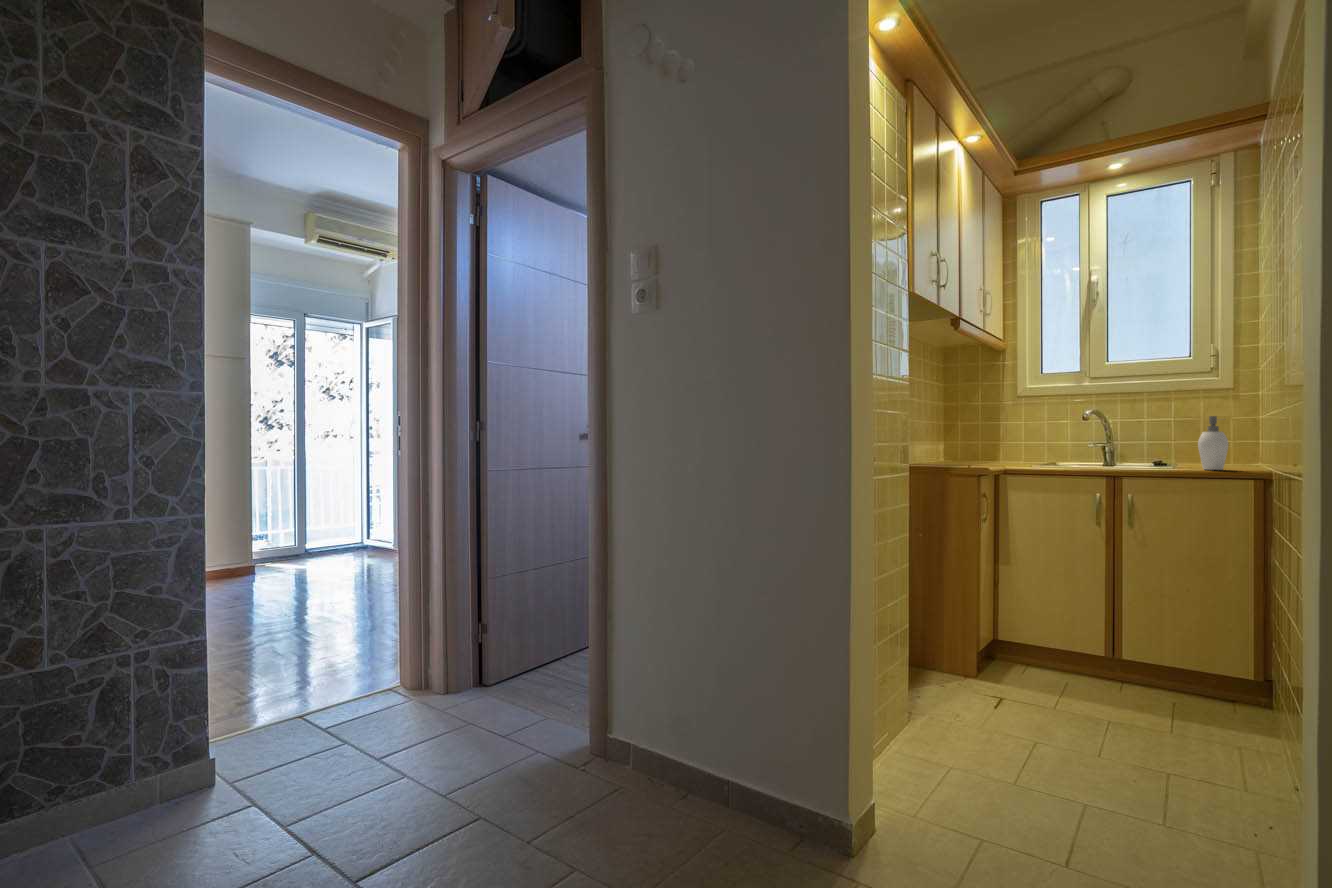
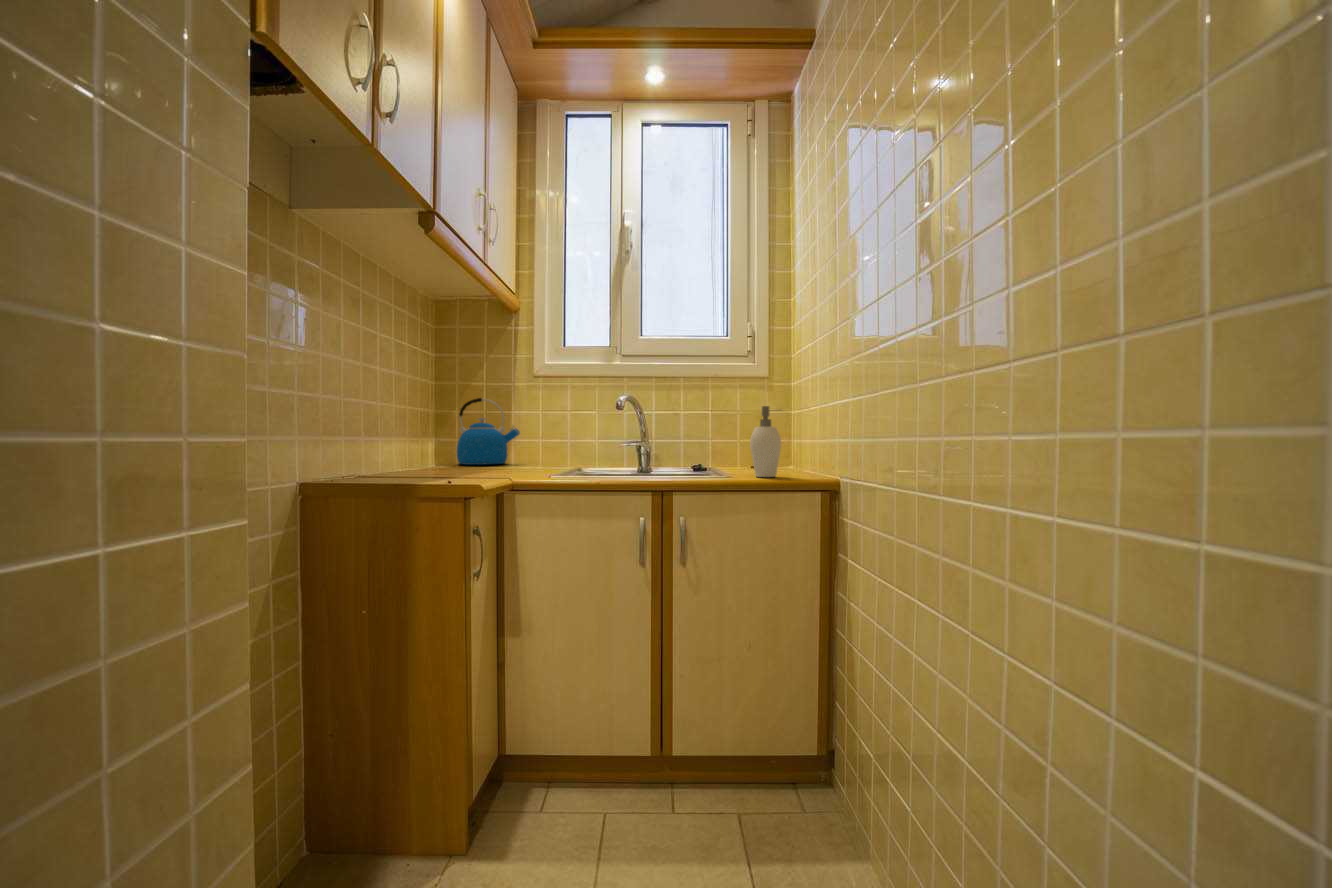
kettle: none [959,412,1005,458] -> present [457,398,520,465]

